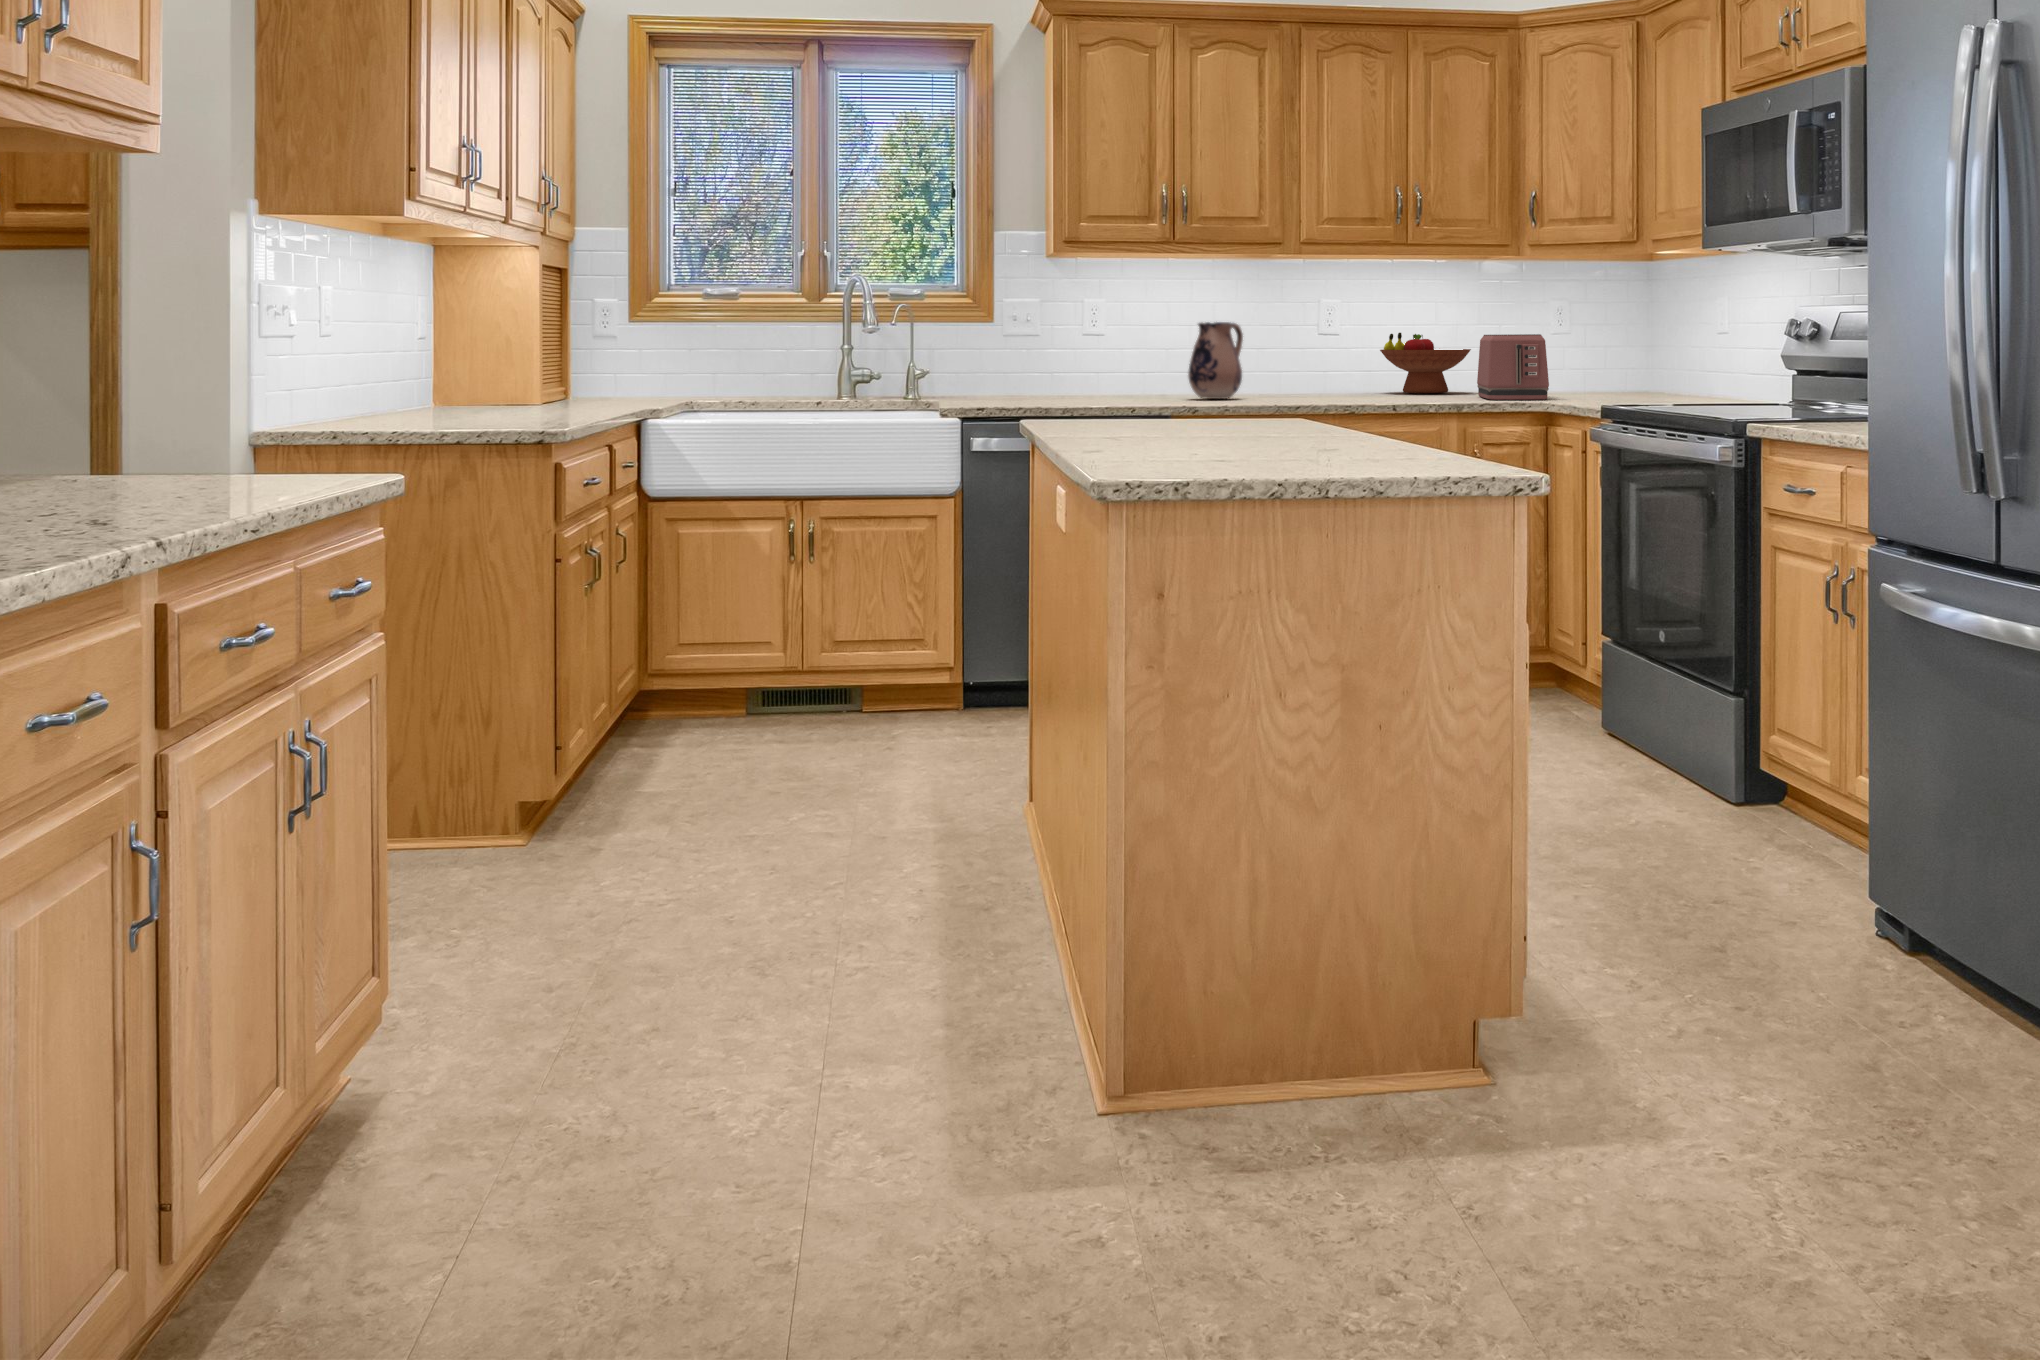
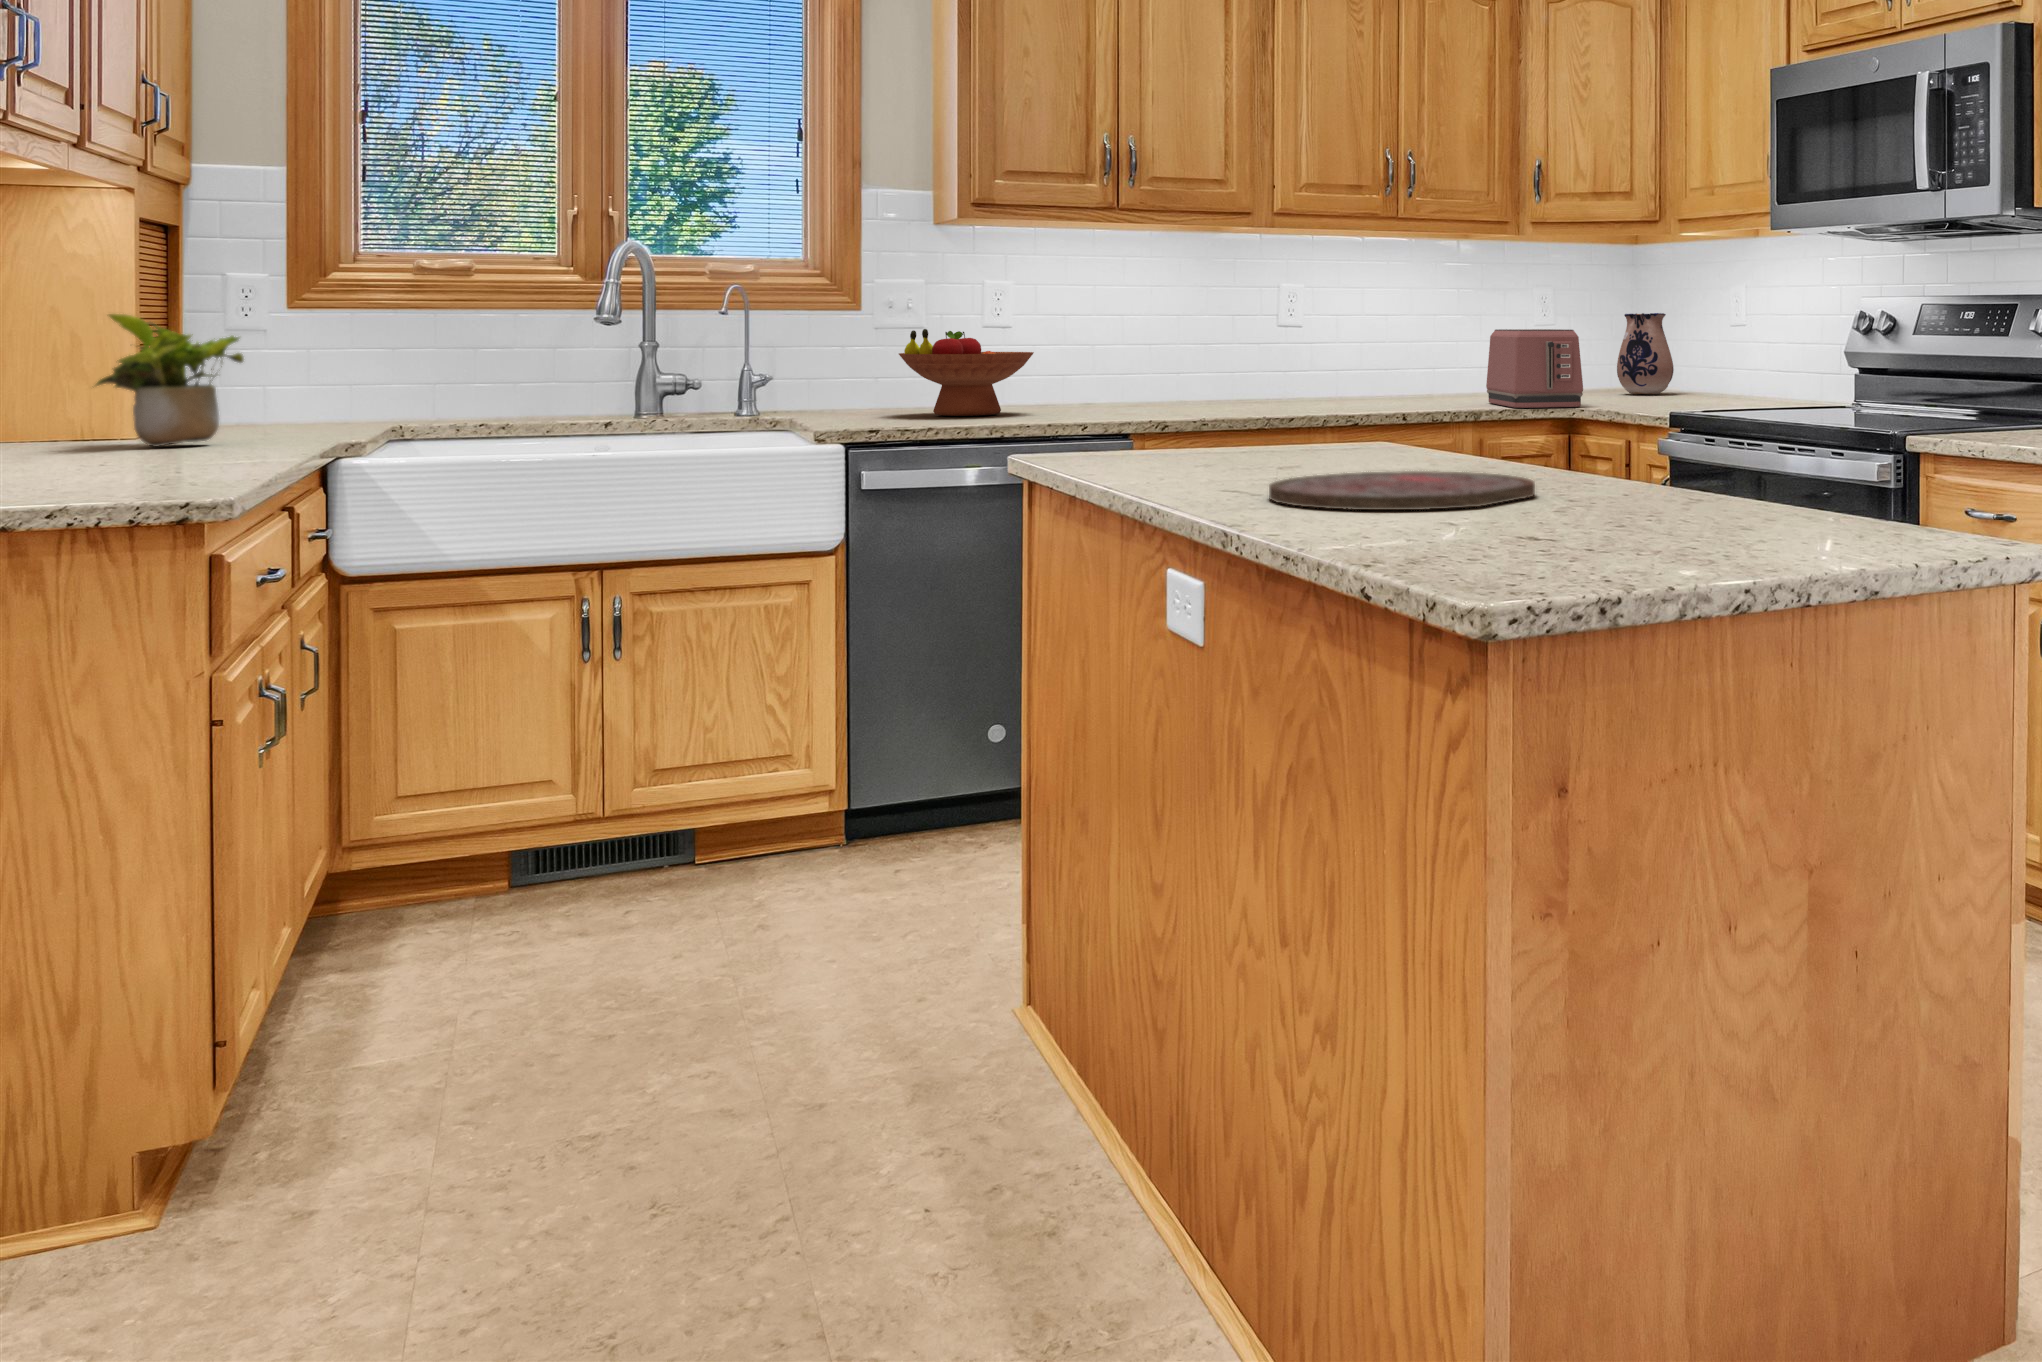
ceramic pitcher: present [1188,322,1243,399] -> present [1617,313,1674,394]
potted plant: none [516,324,599,409] -> present [96,314,243,447]
fruit bowl: present [1380,333,1471,394] -> present [899,329,1034,416]
cutting board: none [1140,432,1328,453] -> present [1269,471,1535,510]

